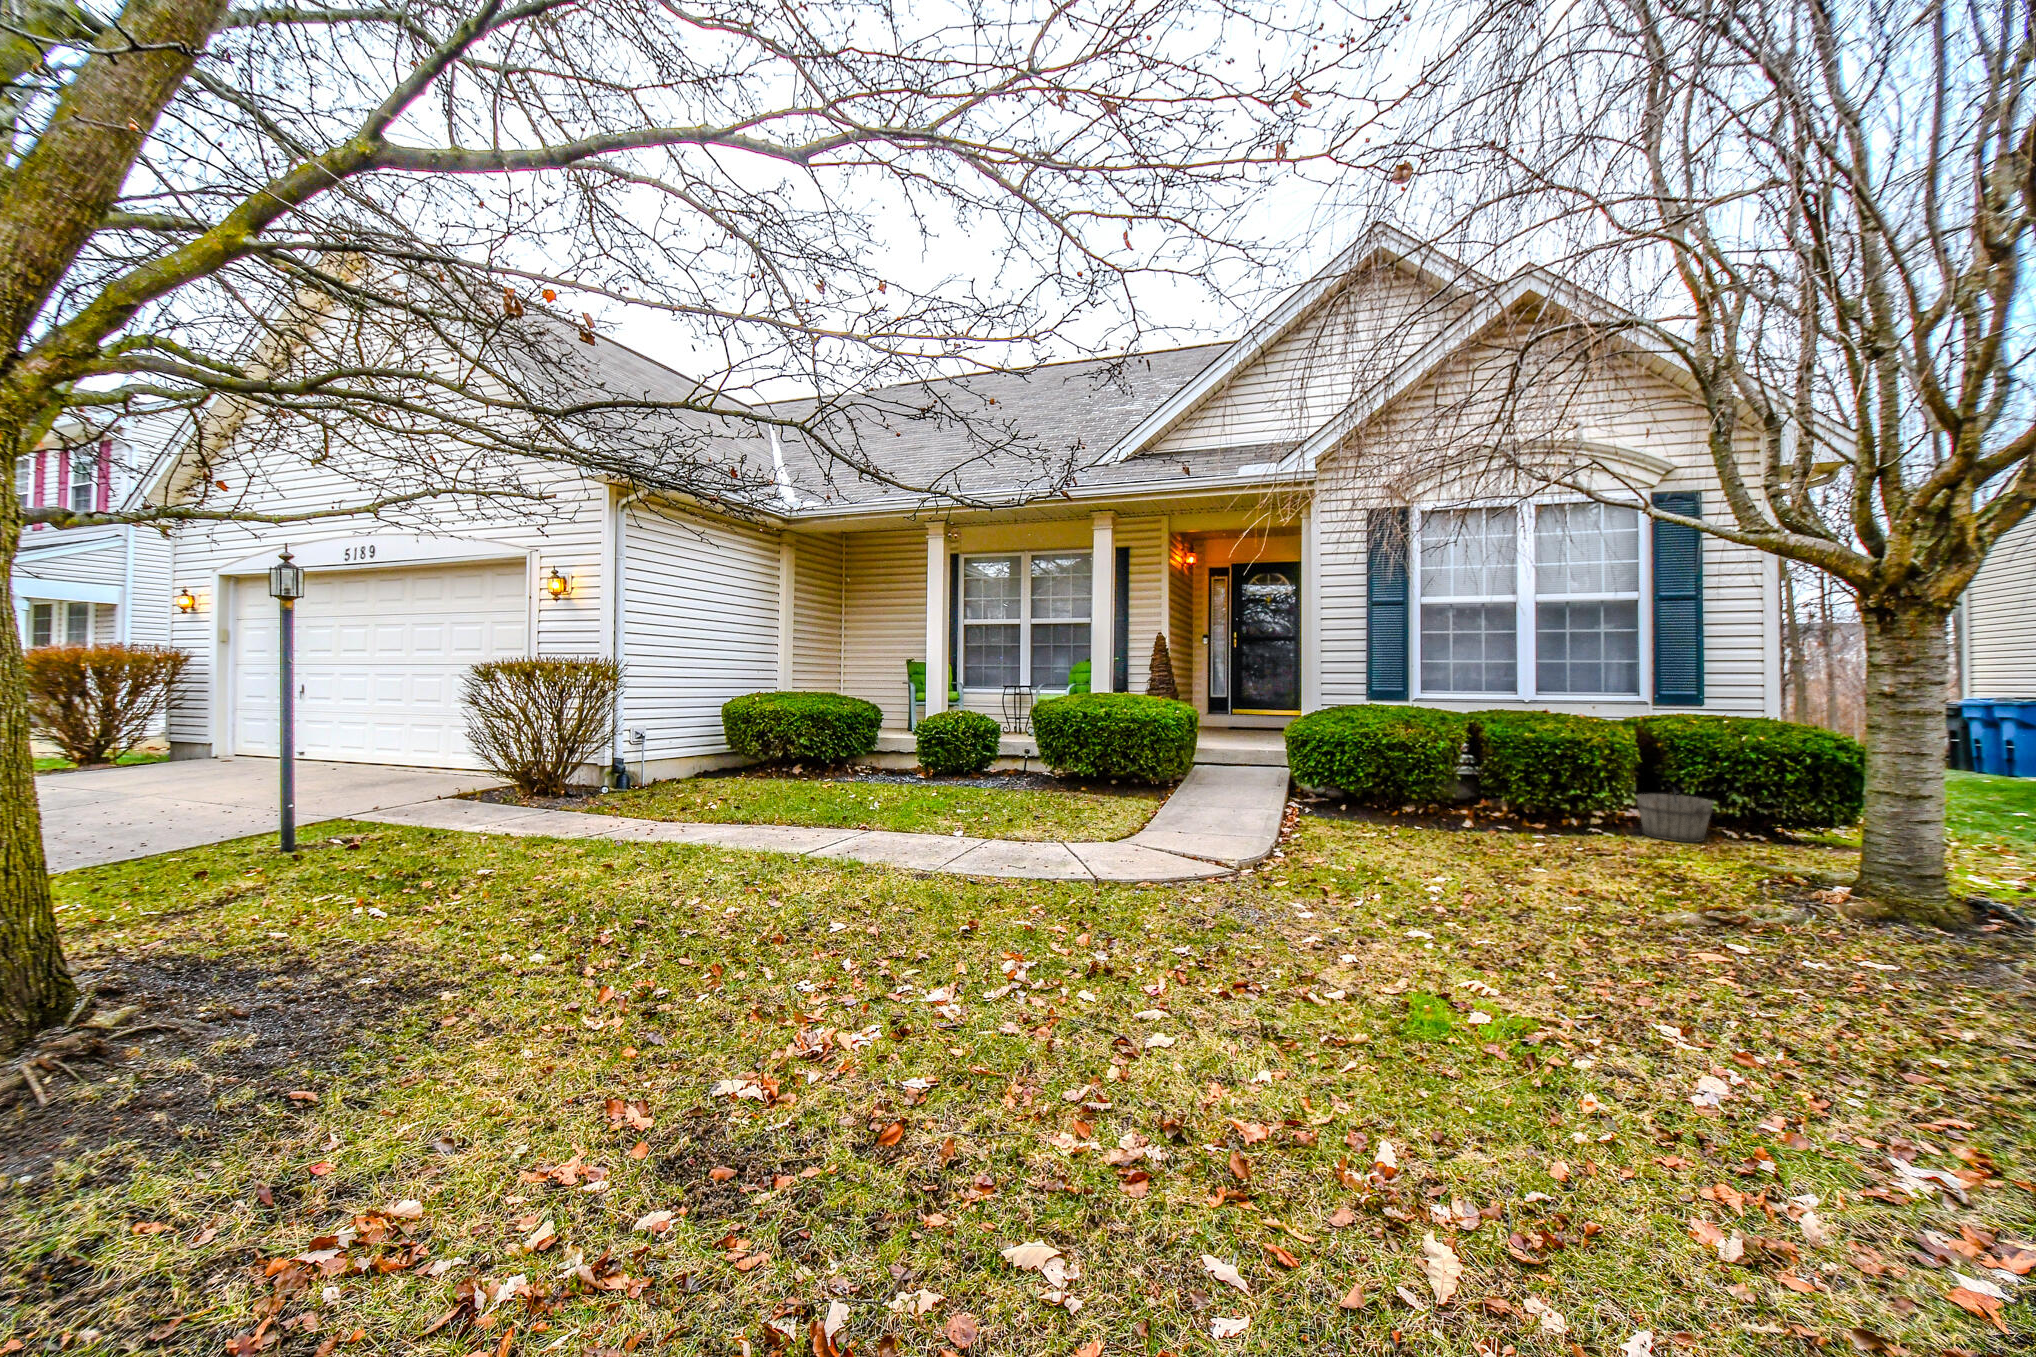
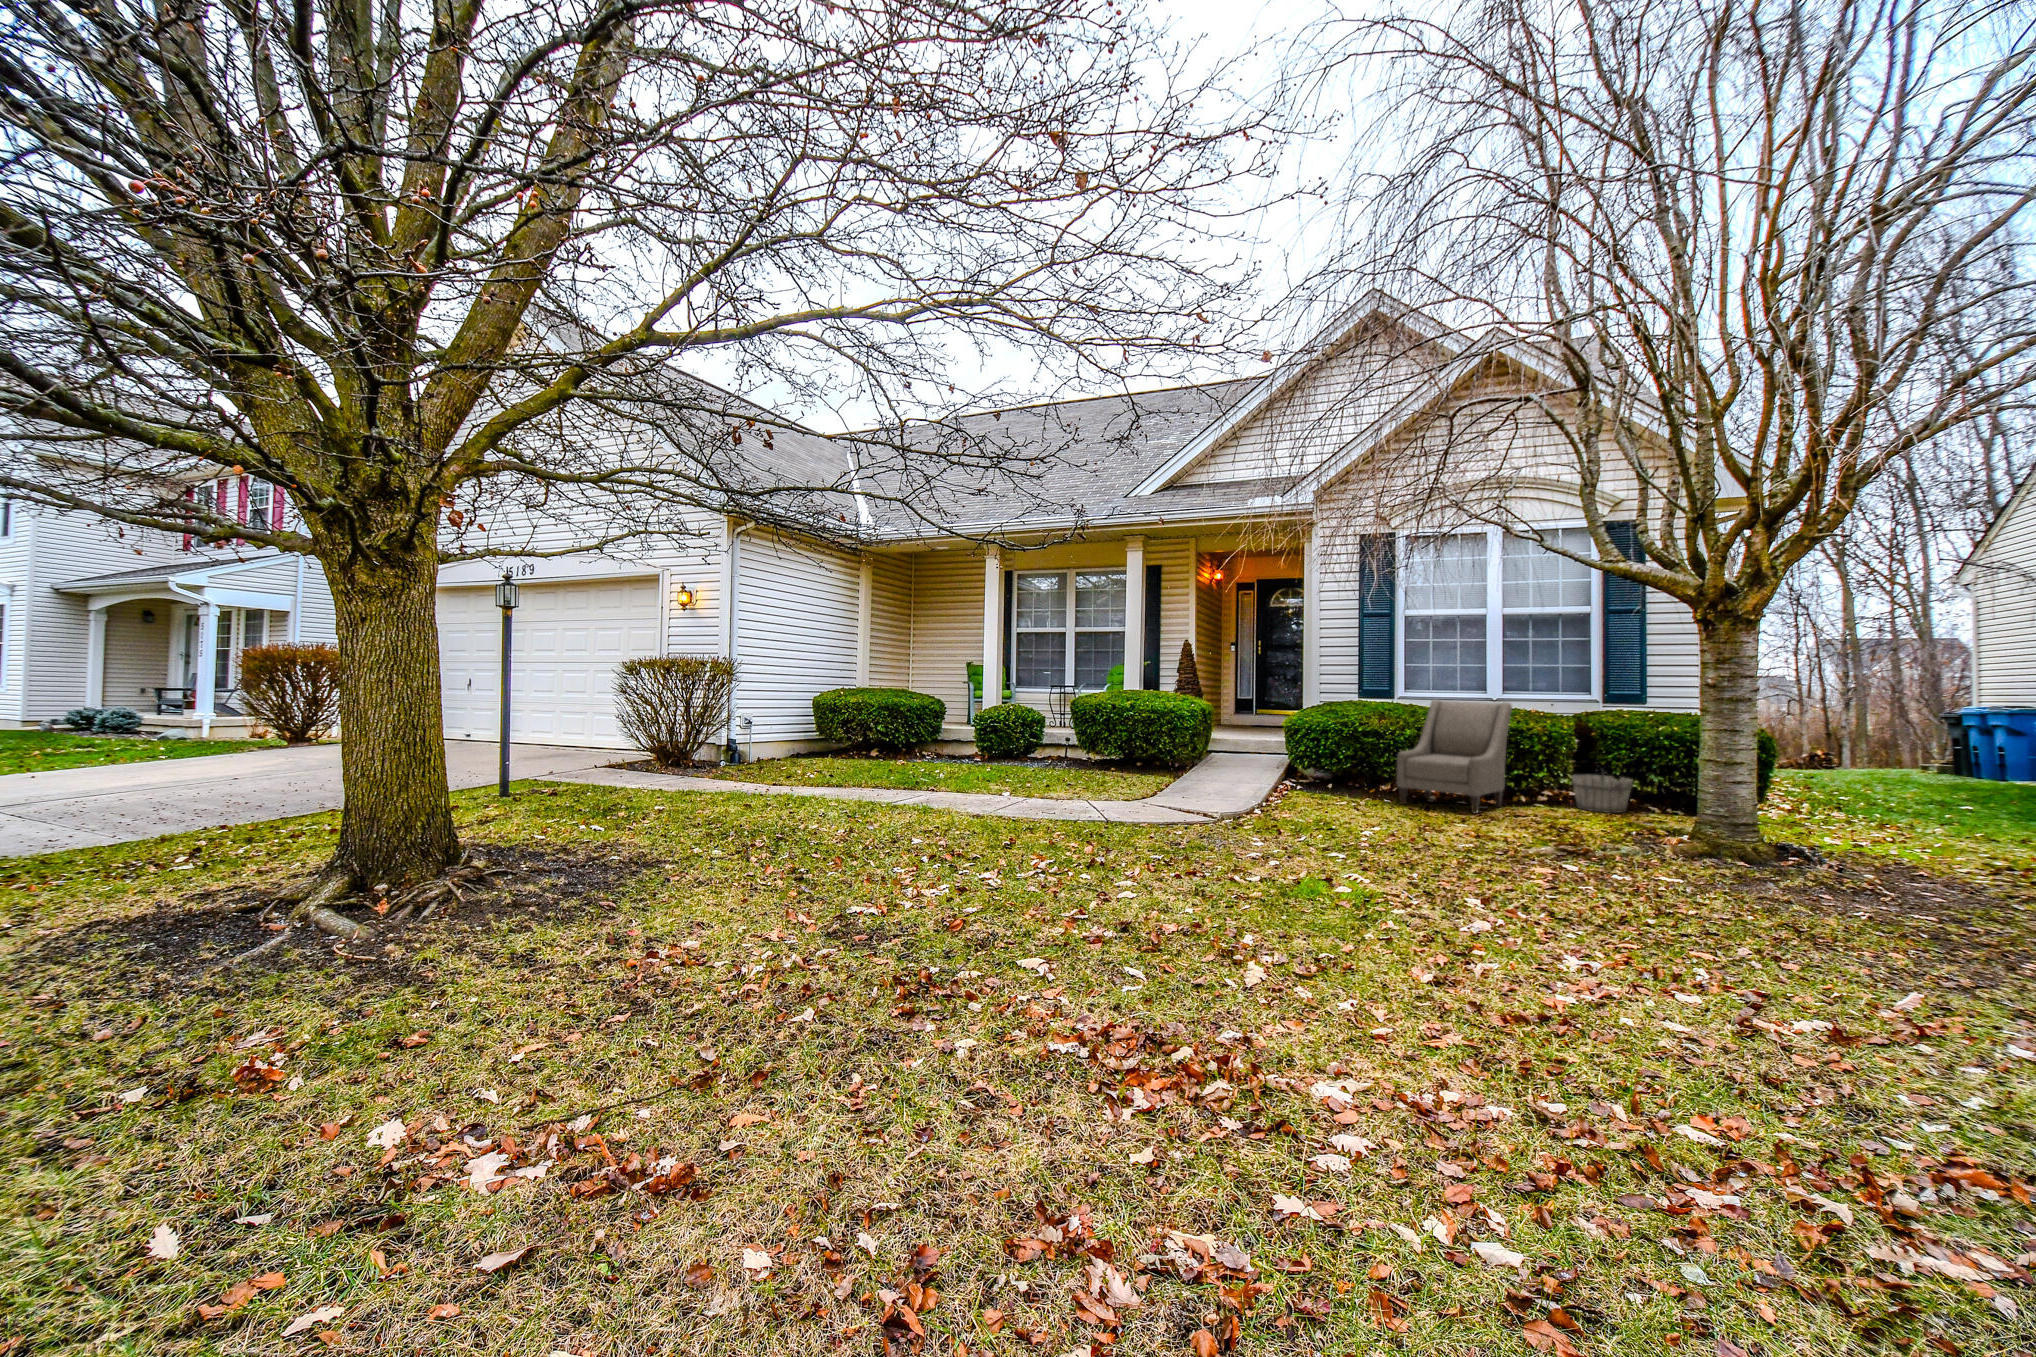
chair: none [1434,705,1568,849] -> present [1397,700,1512,814]

